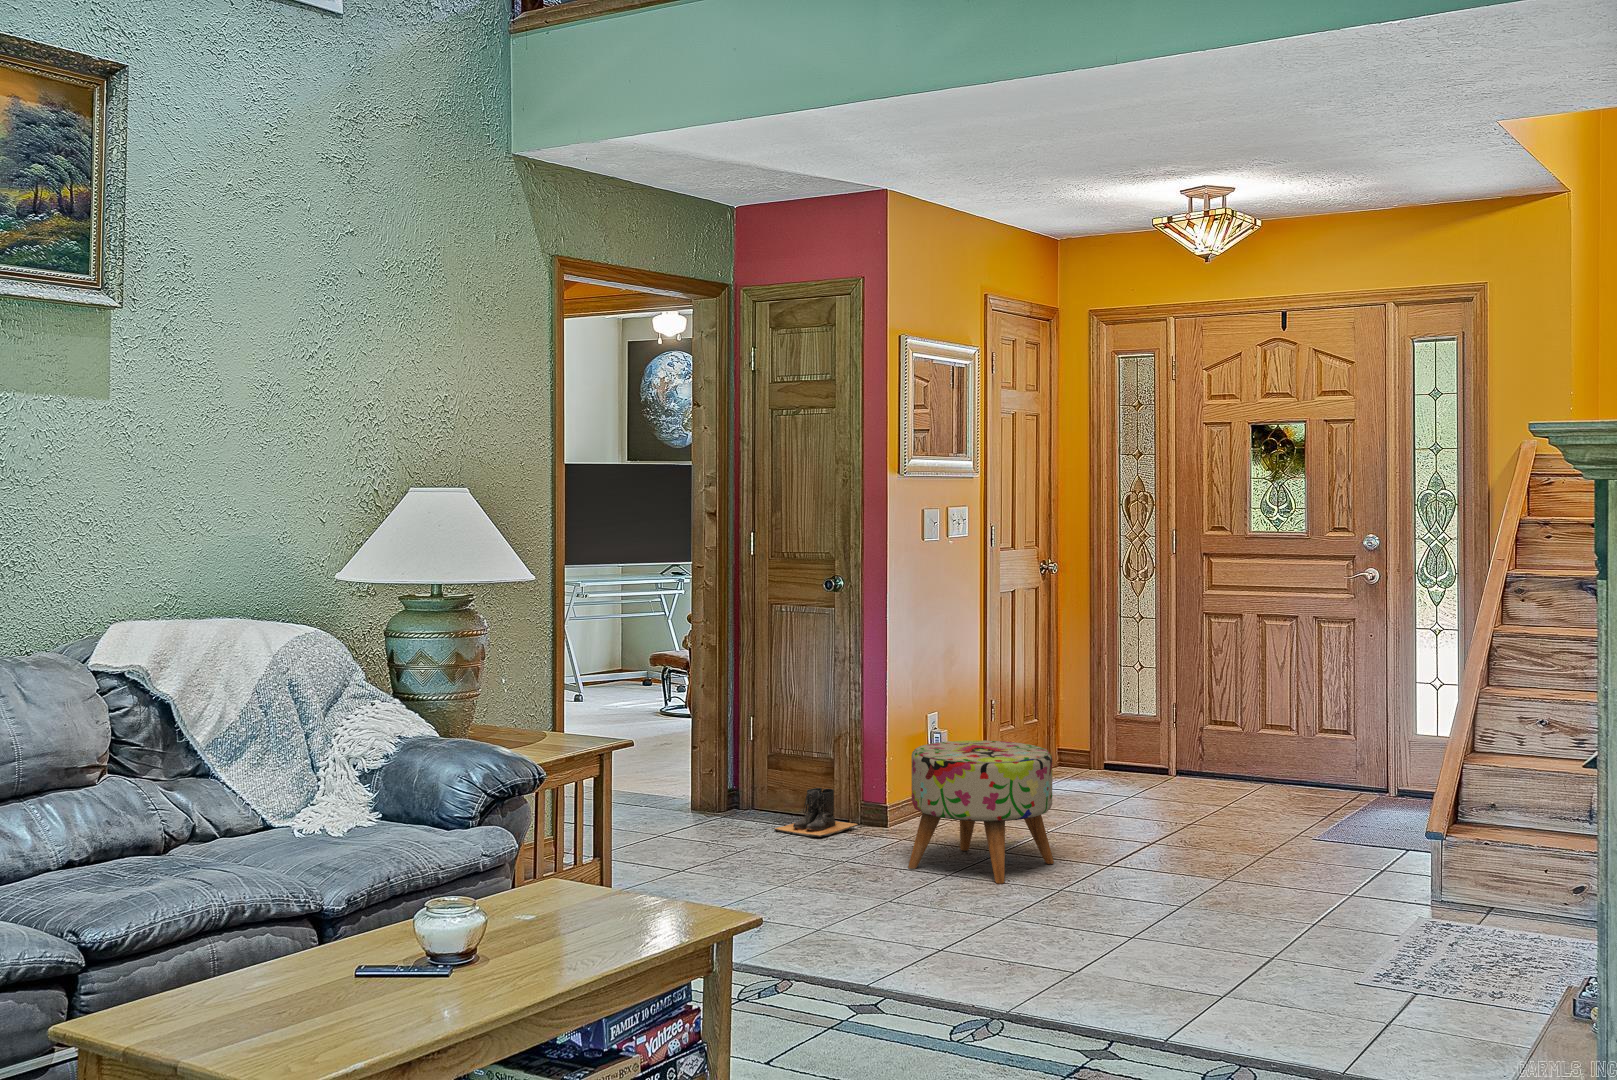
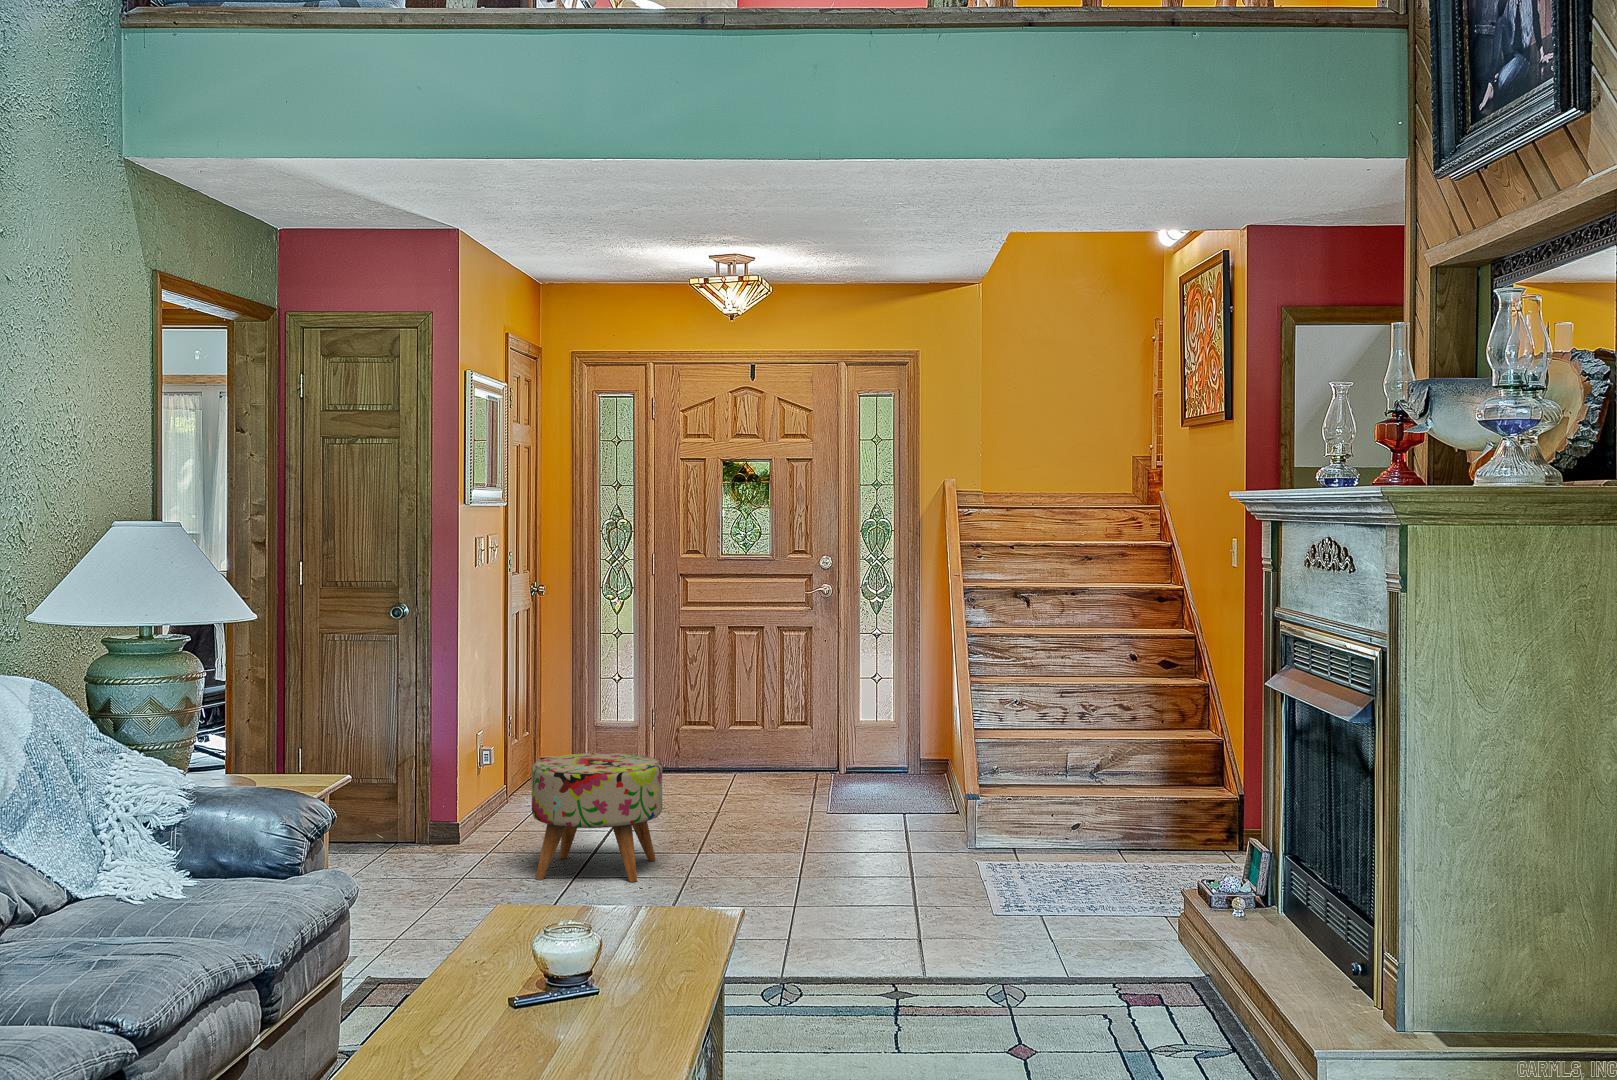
boots: present [774,788,858,837] -> none [358,814,439,863]

